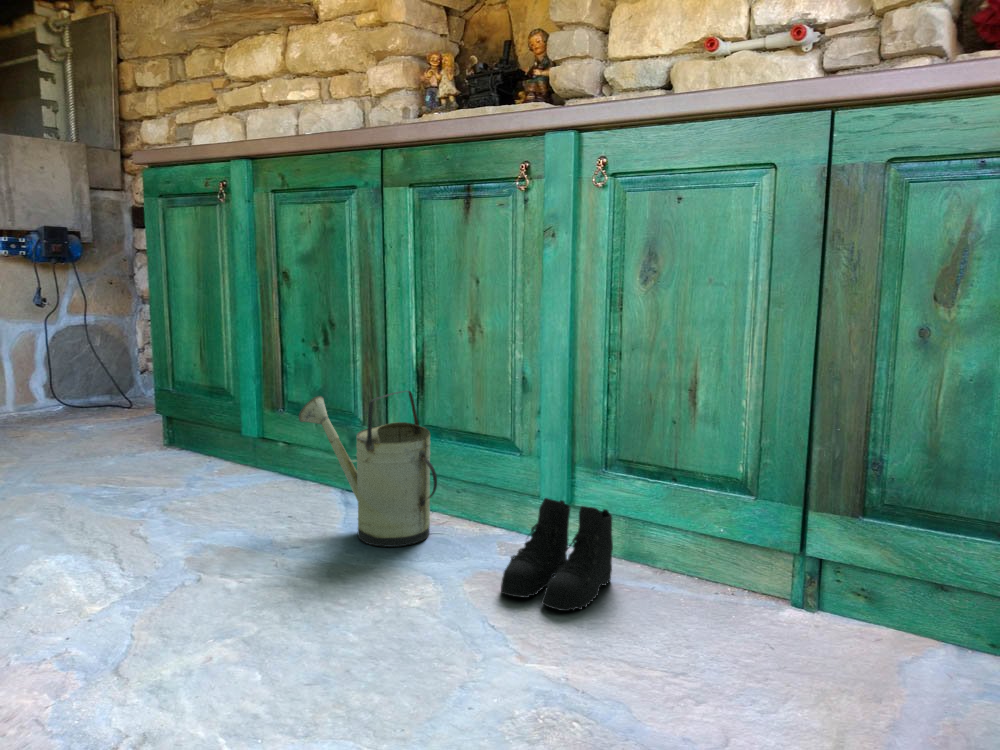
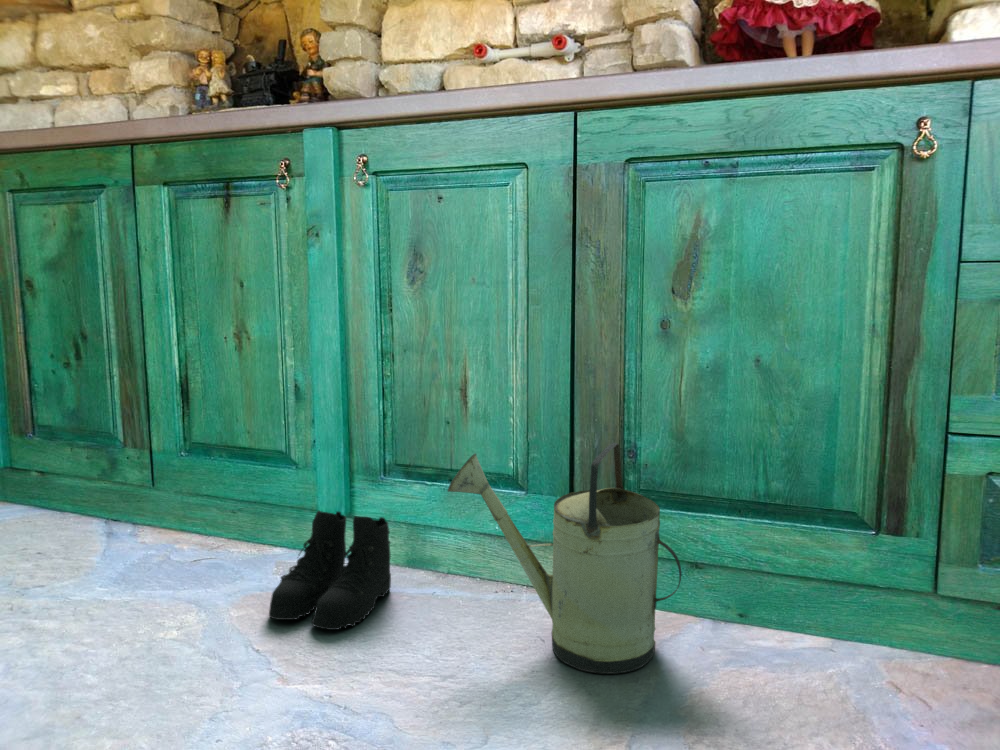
watering can: present [299,391,437,547] -> present [448,443,681,674]

